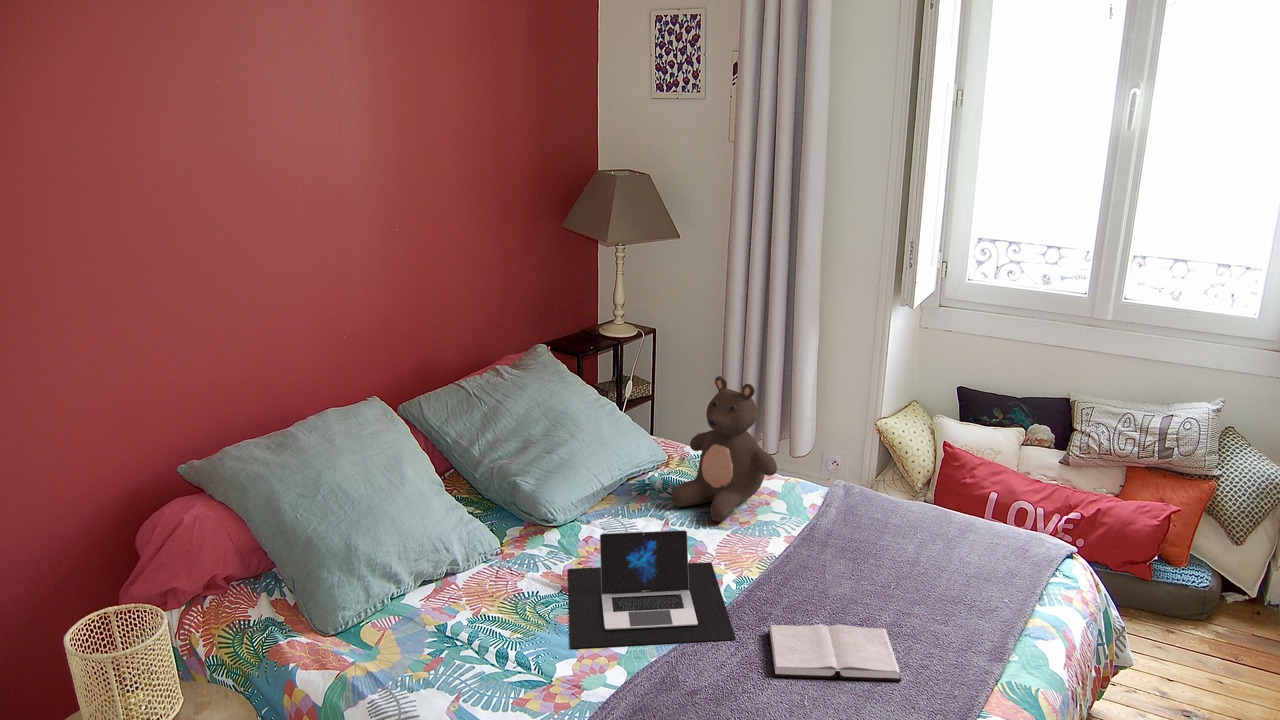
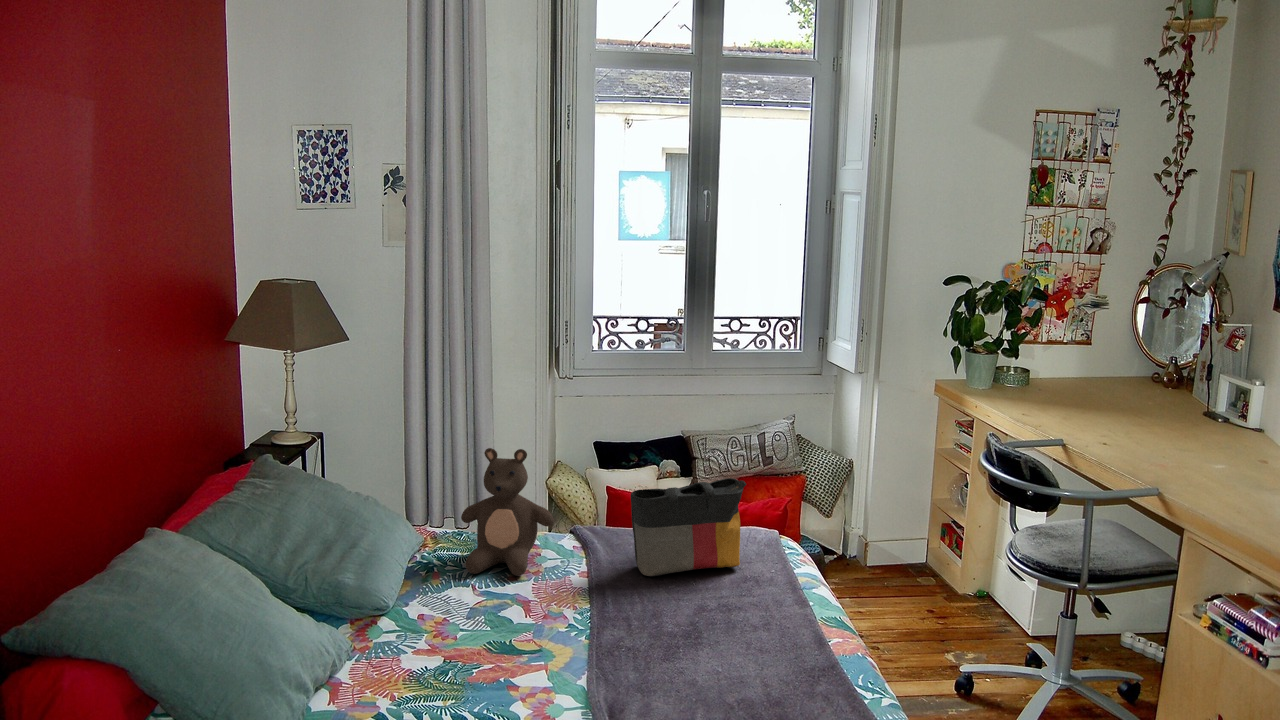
tote bag: none [843,460,999,586] -> present [631,478,746,576]
laptop: present [569,530,736,648] -> none [430,576,619,695]
hardback book: present [768,624,901,681] -> none [636,607,750,660]

